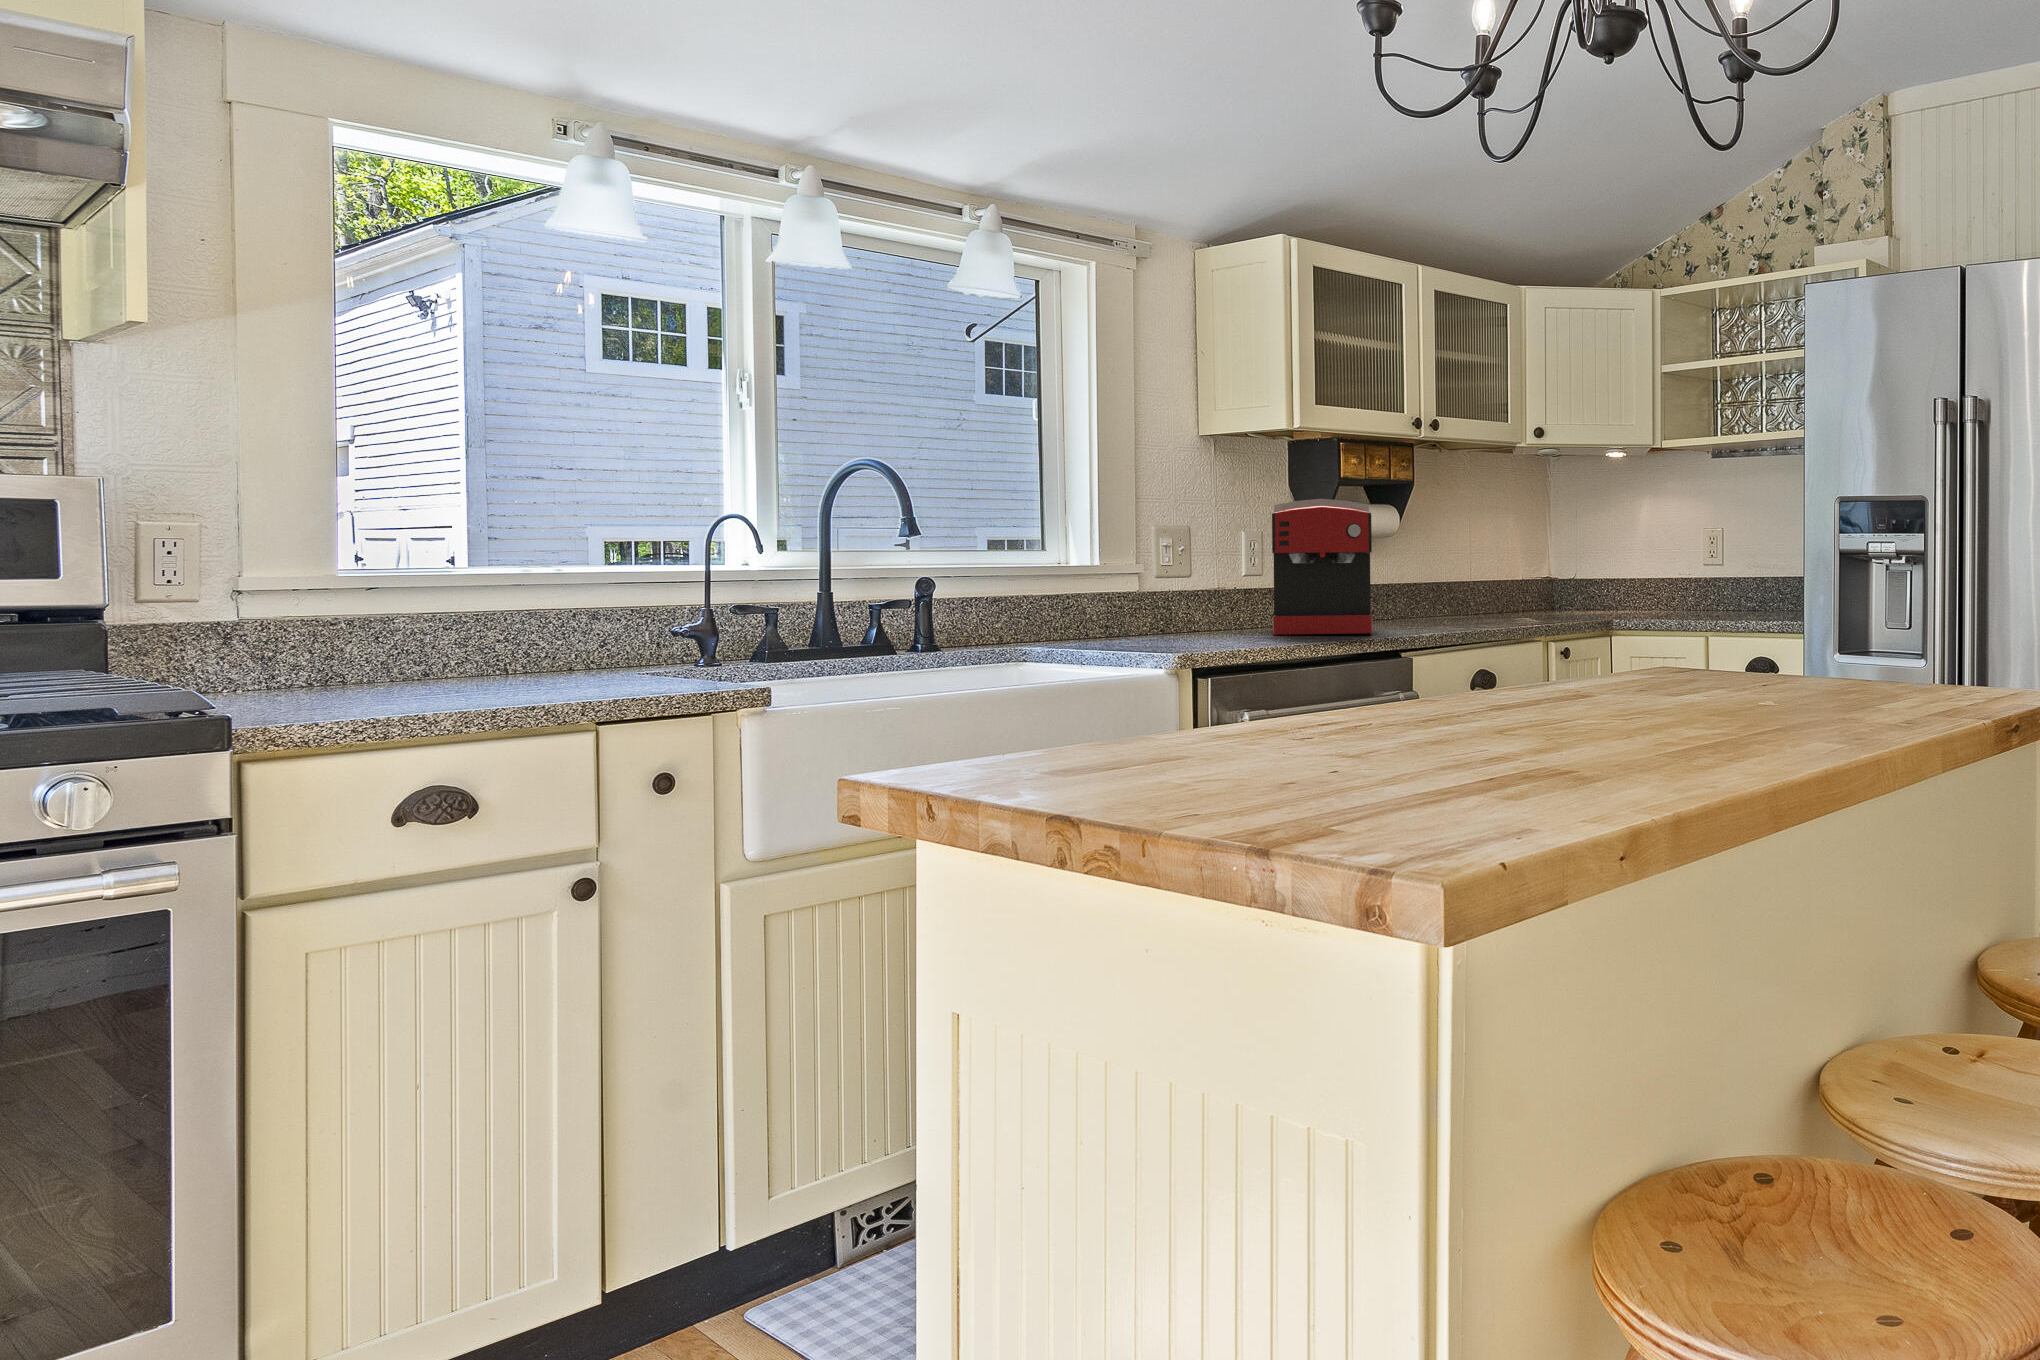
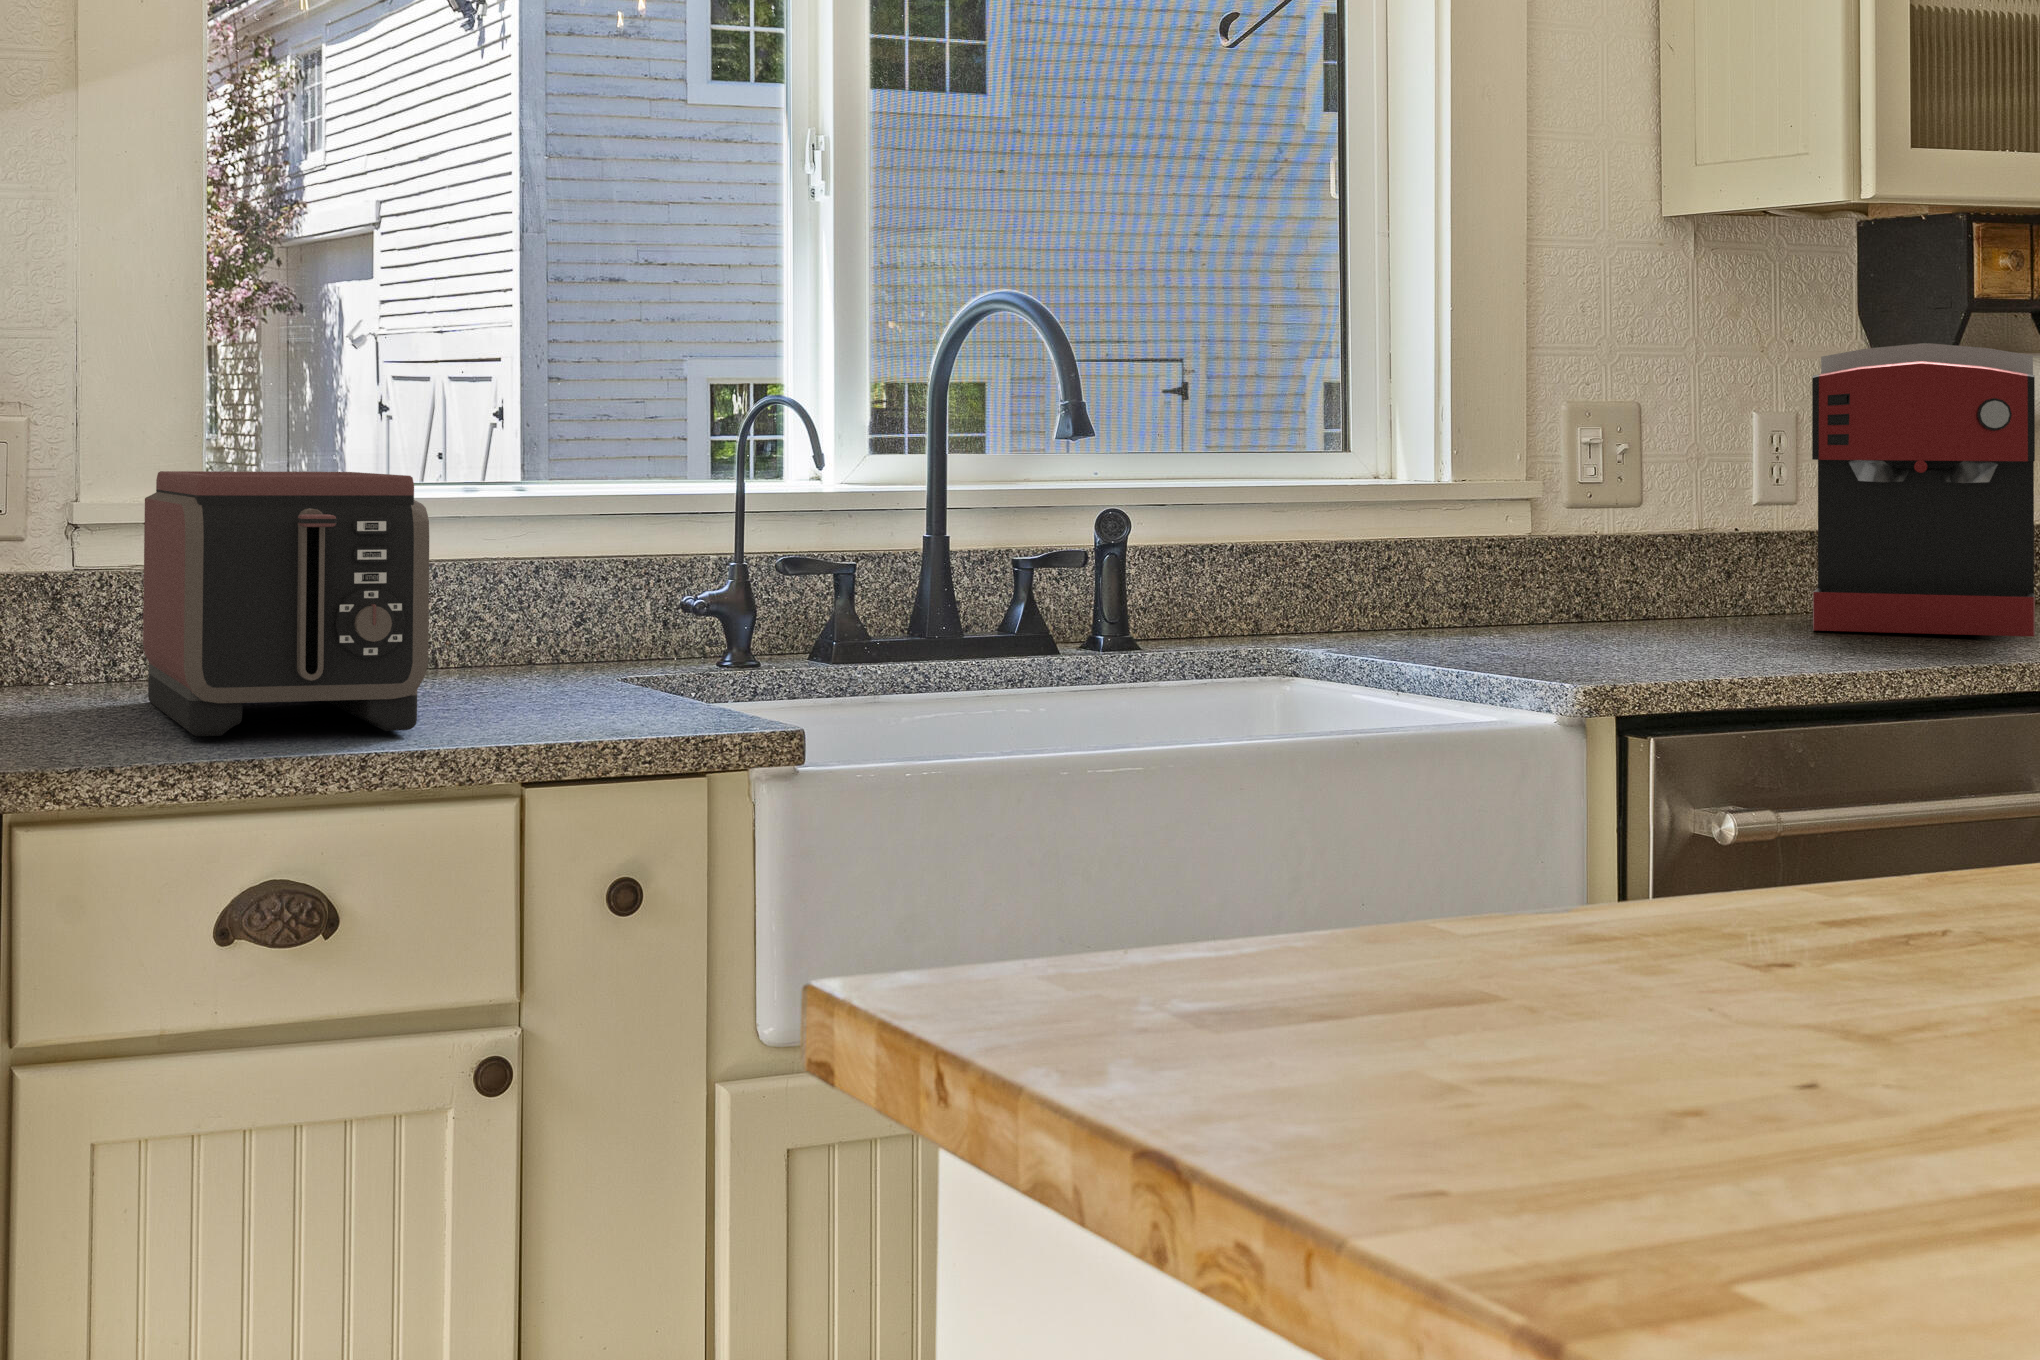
toaster: none [308,549,530,707] -> present [143,471,429,736]

